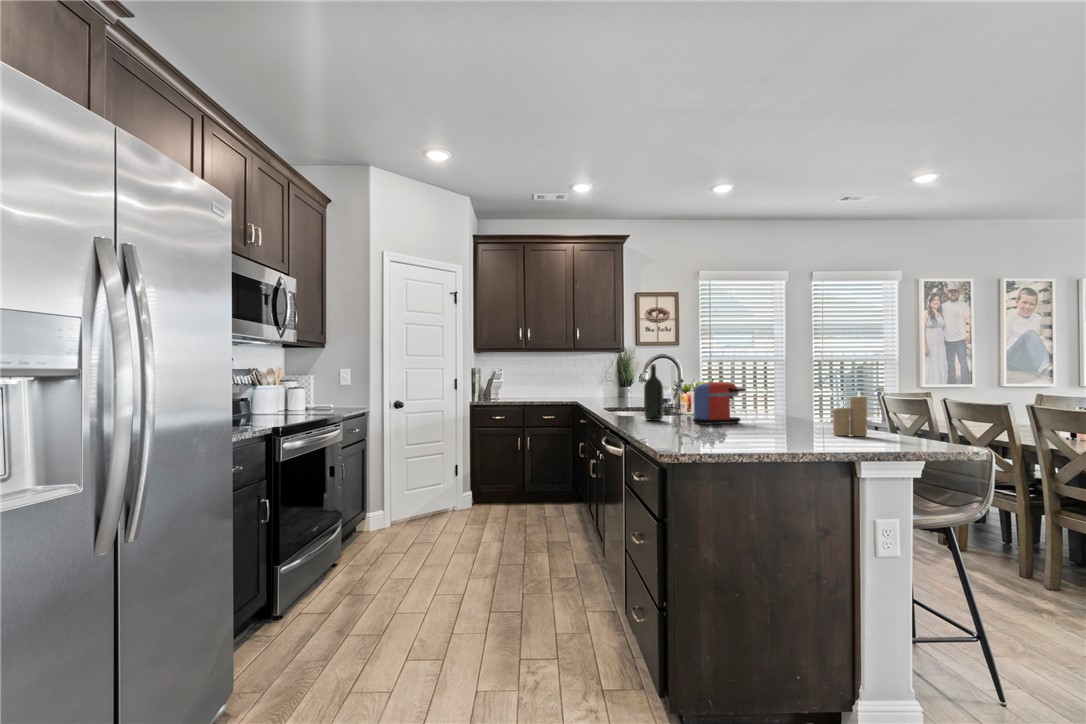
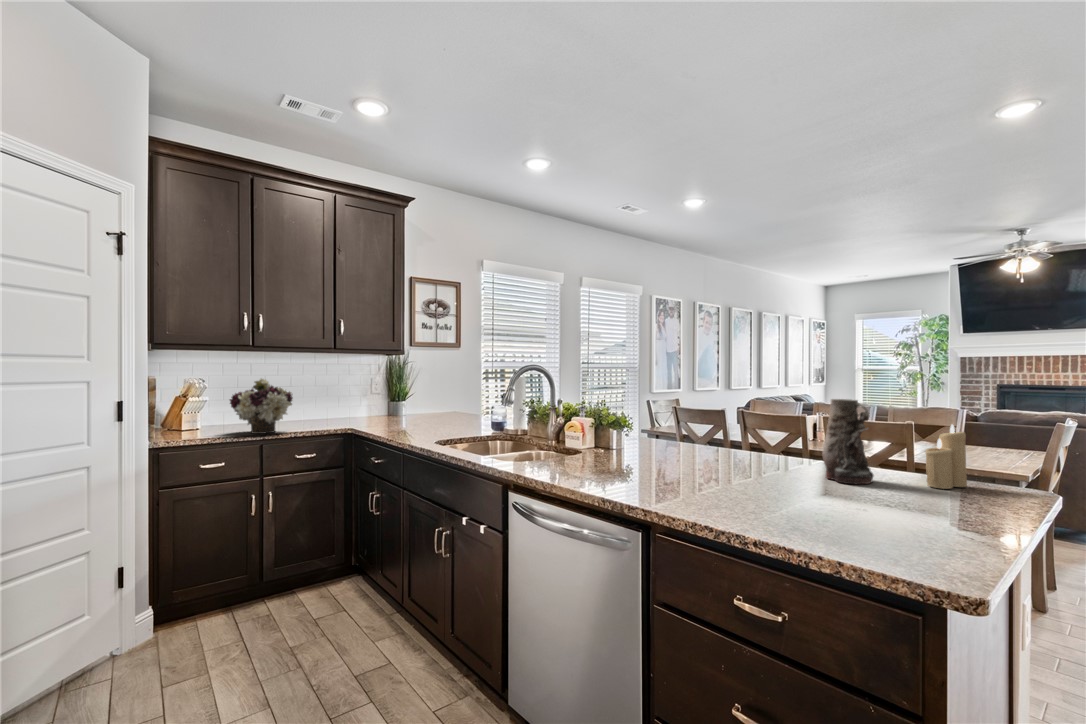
wine bottle: present [644,364,663,421] -> none [600,382,631,476]
flower arrangement: none [510,368,543,402] -> present [230,379,293,434]
vase: none [776,374,808,432] -> present [822,399,873,484]
coffee maker: present [693,382,746,425] -> none [686,408,734,478]

